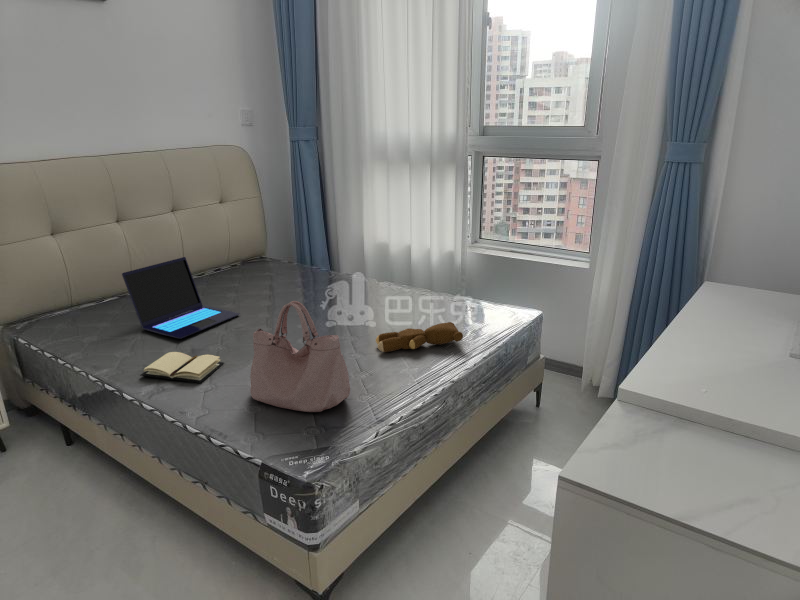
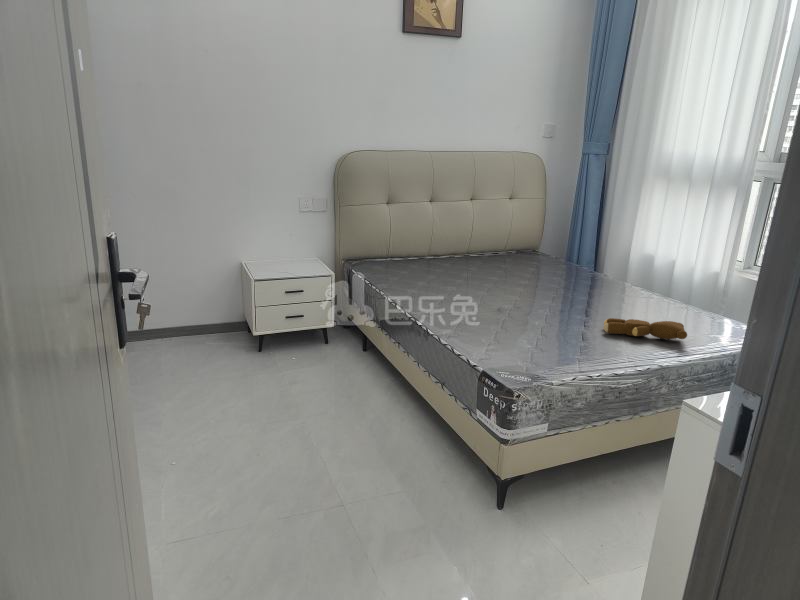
laptop: present [122,257,240,339] -> none [424,233,501,291]
handbag: present [250,301,350,412] -> none [490,268,566,355]
book: present [140,352,224,383] -> none [420,296,478,319]

